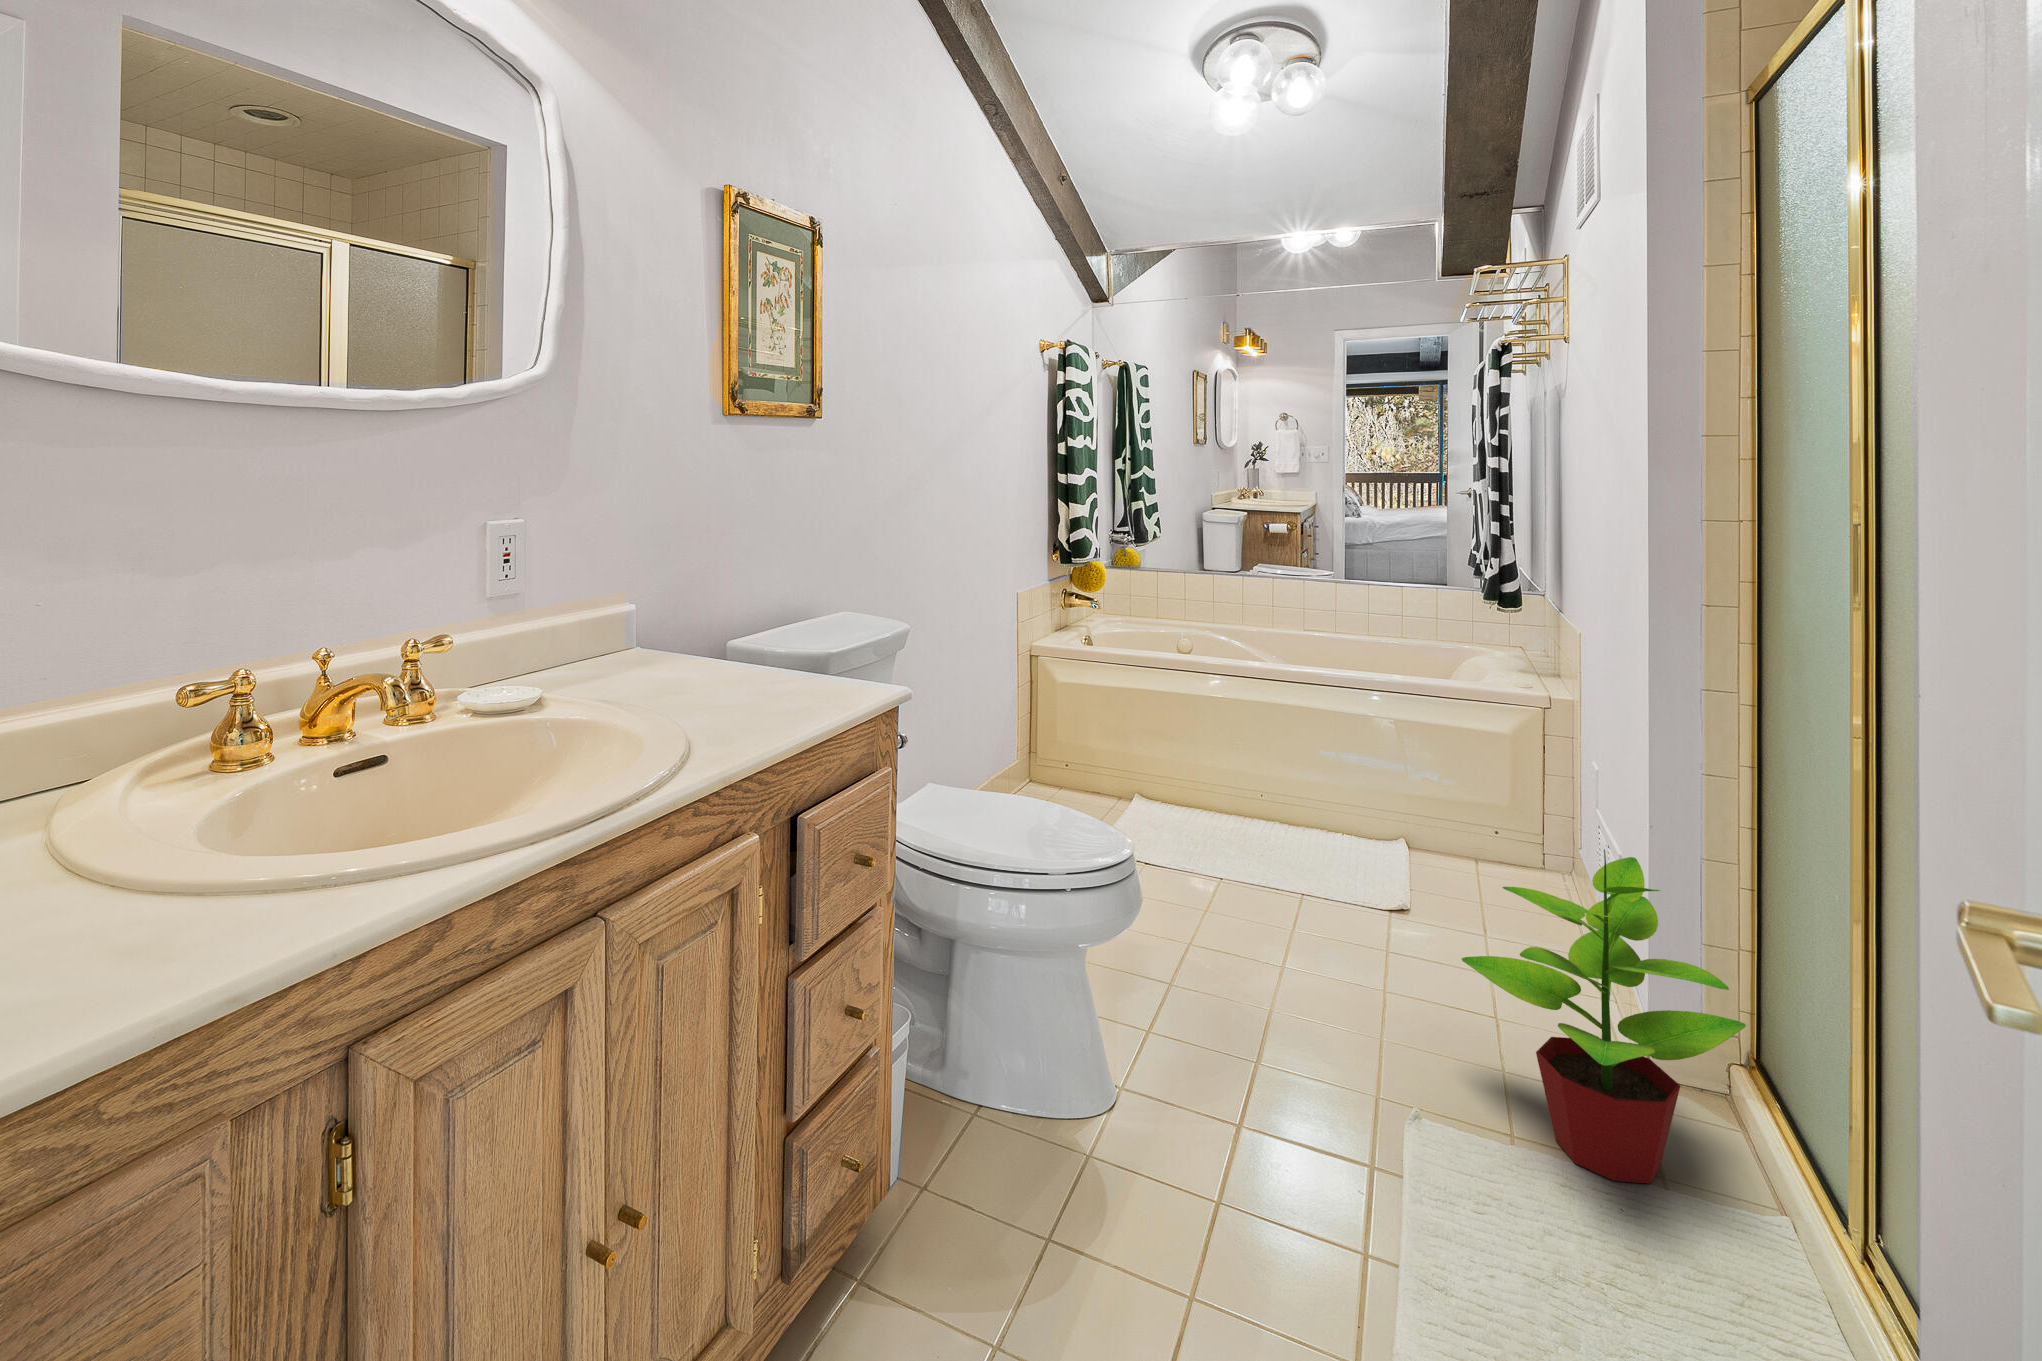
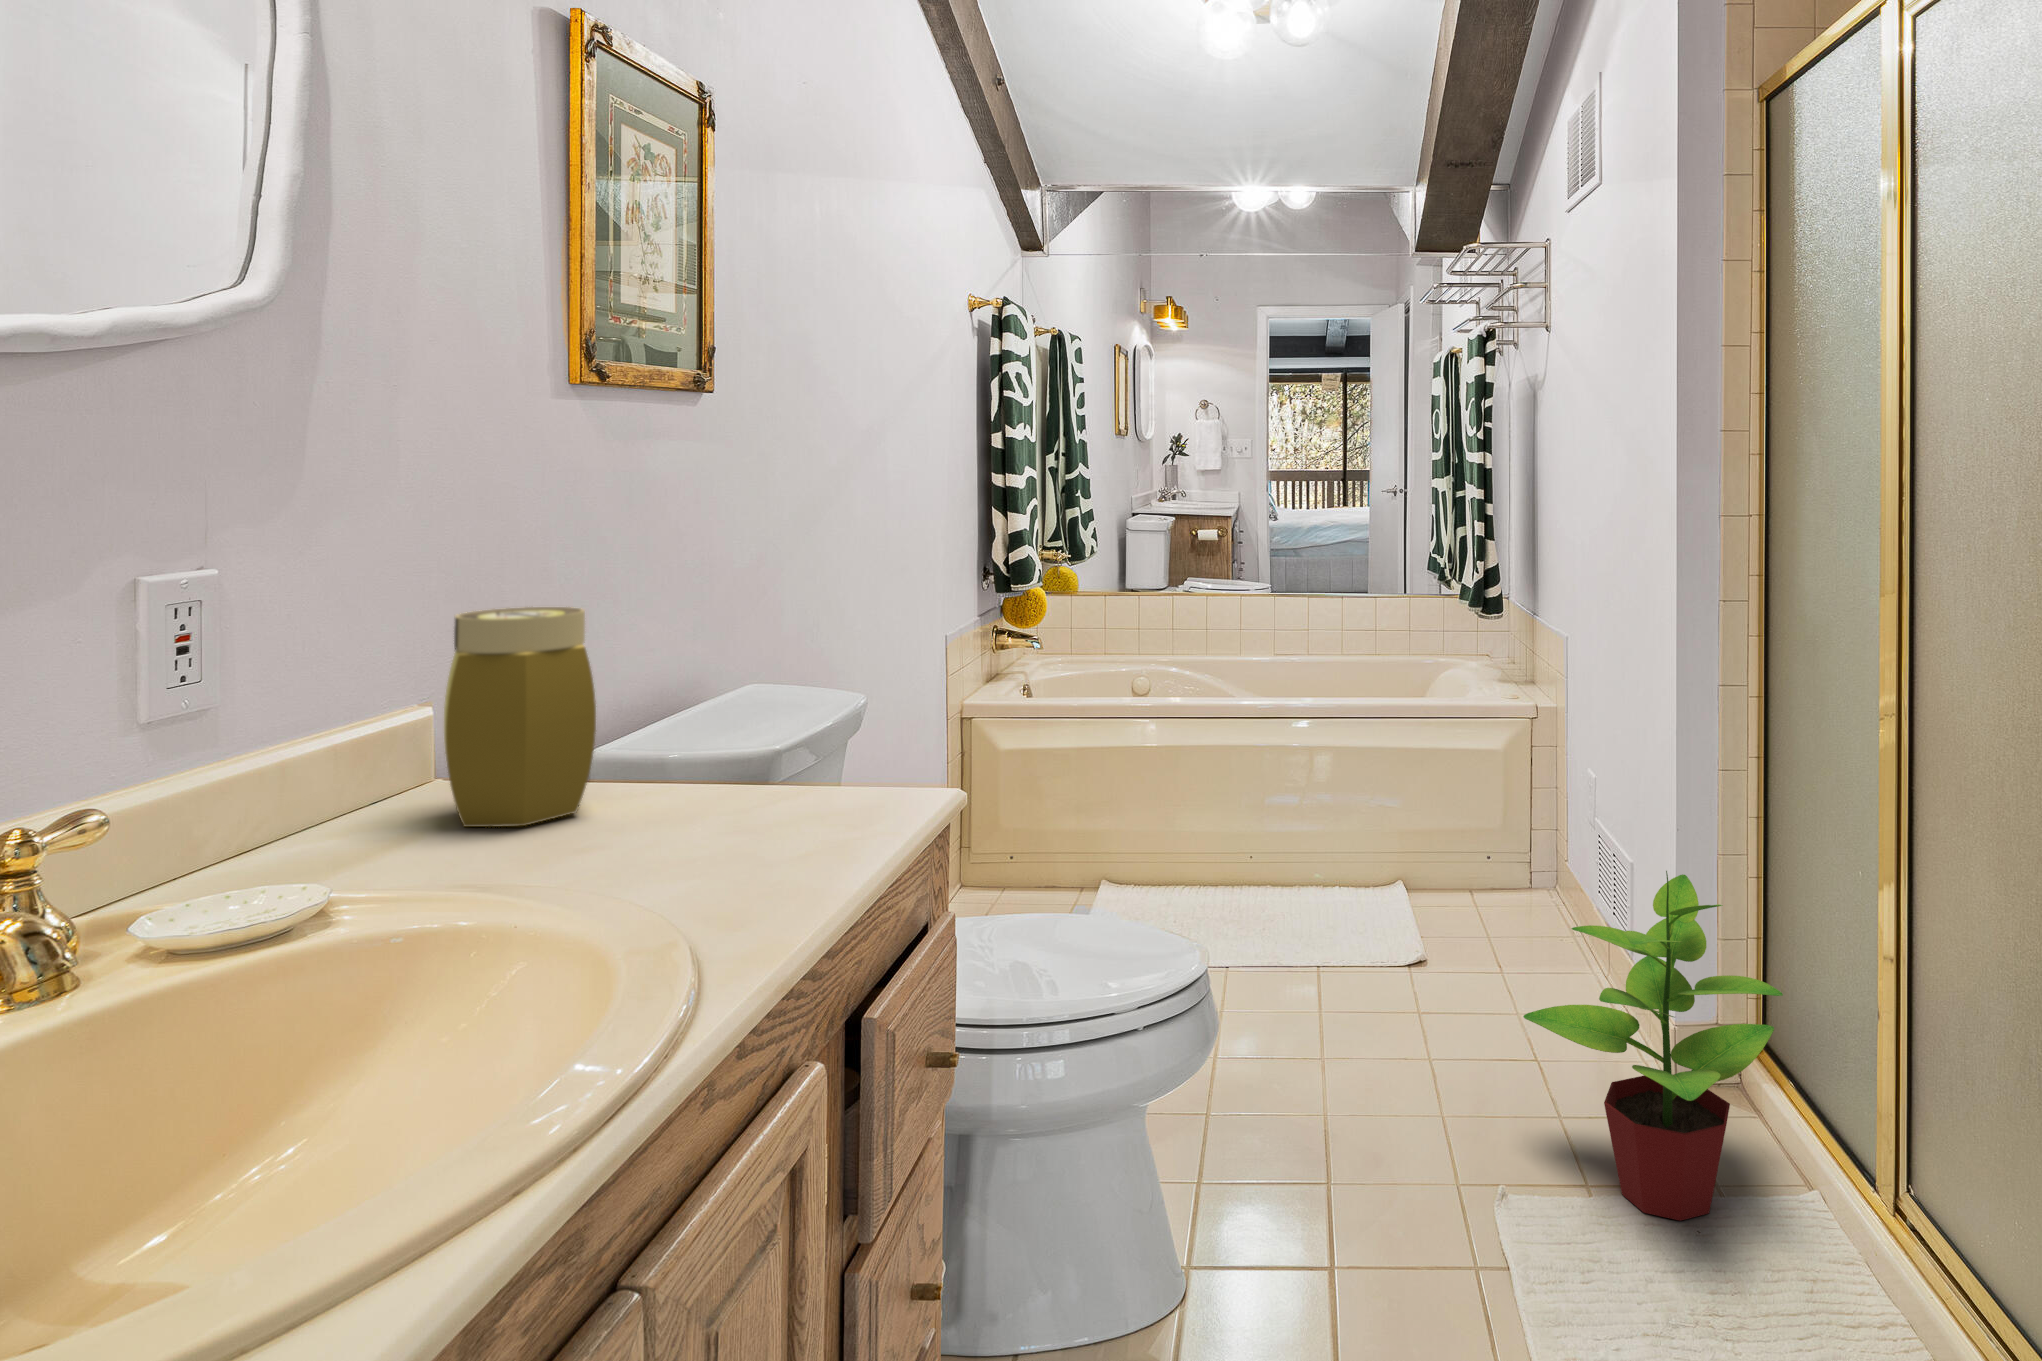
jar: none [611,555,694,685] -> present [444,607,596,827]

